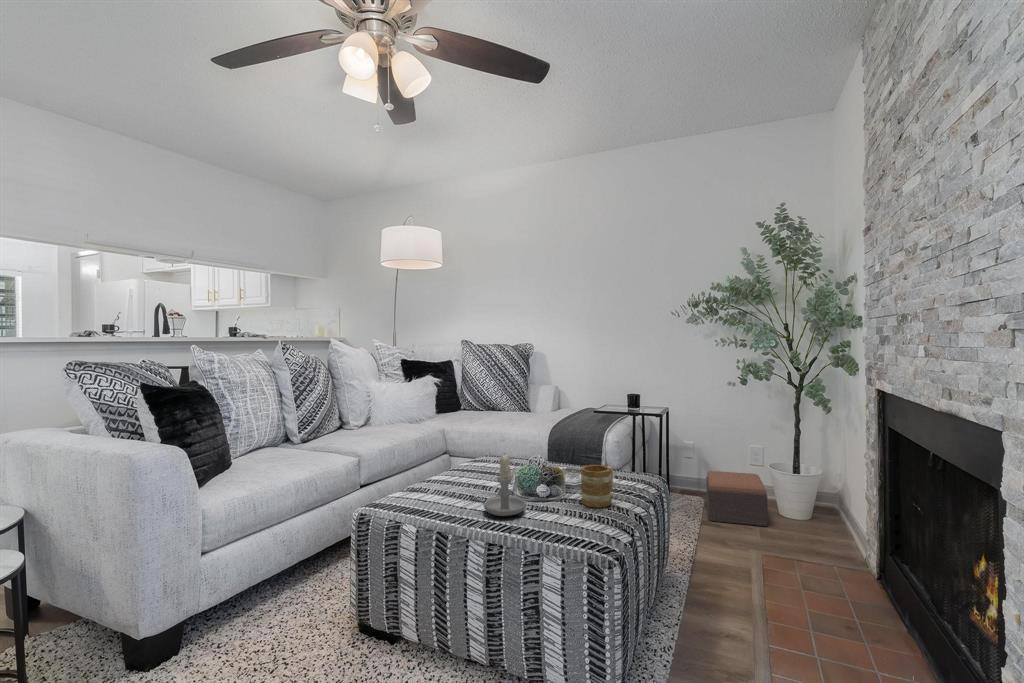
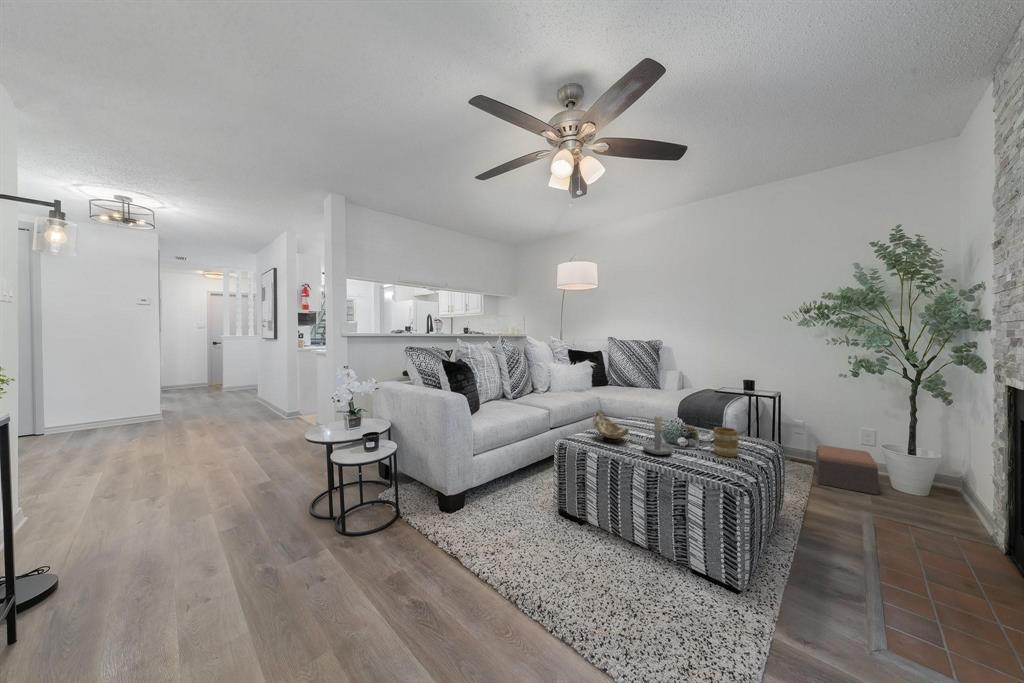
decorative bowl: none [414,453,466,502] -> present [593,411,629,442]

